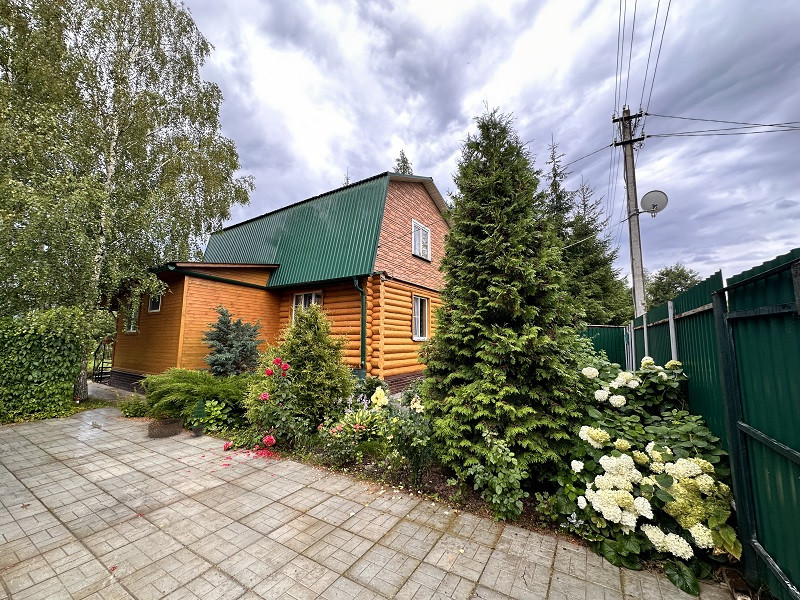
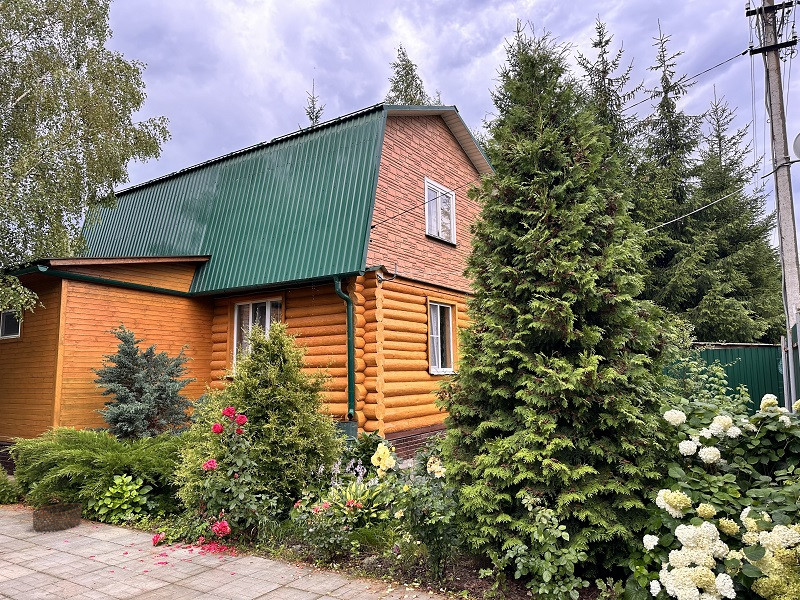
potted tree: present [192,398,207,436] -> none [96,469,119,528]

